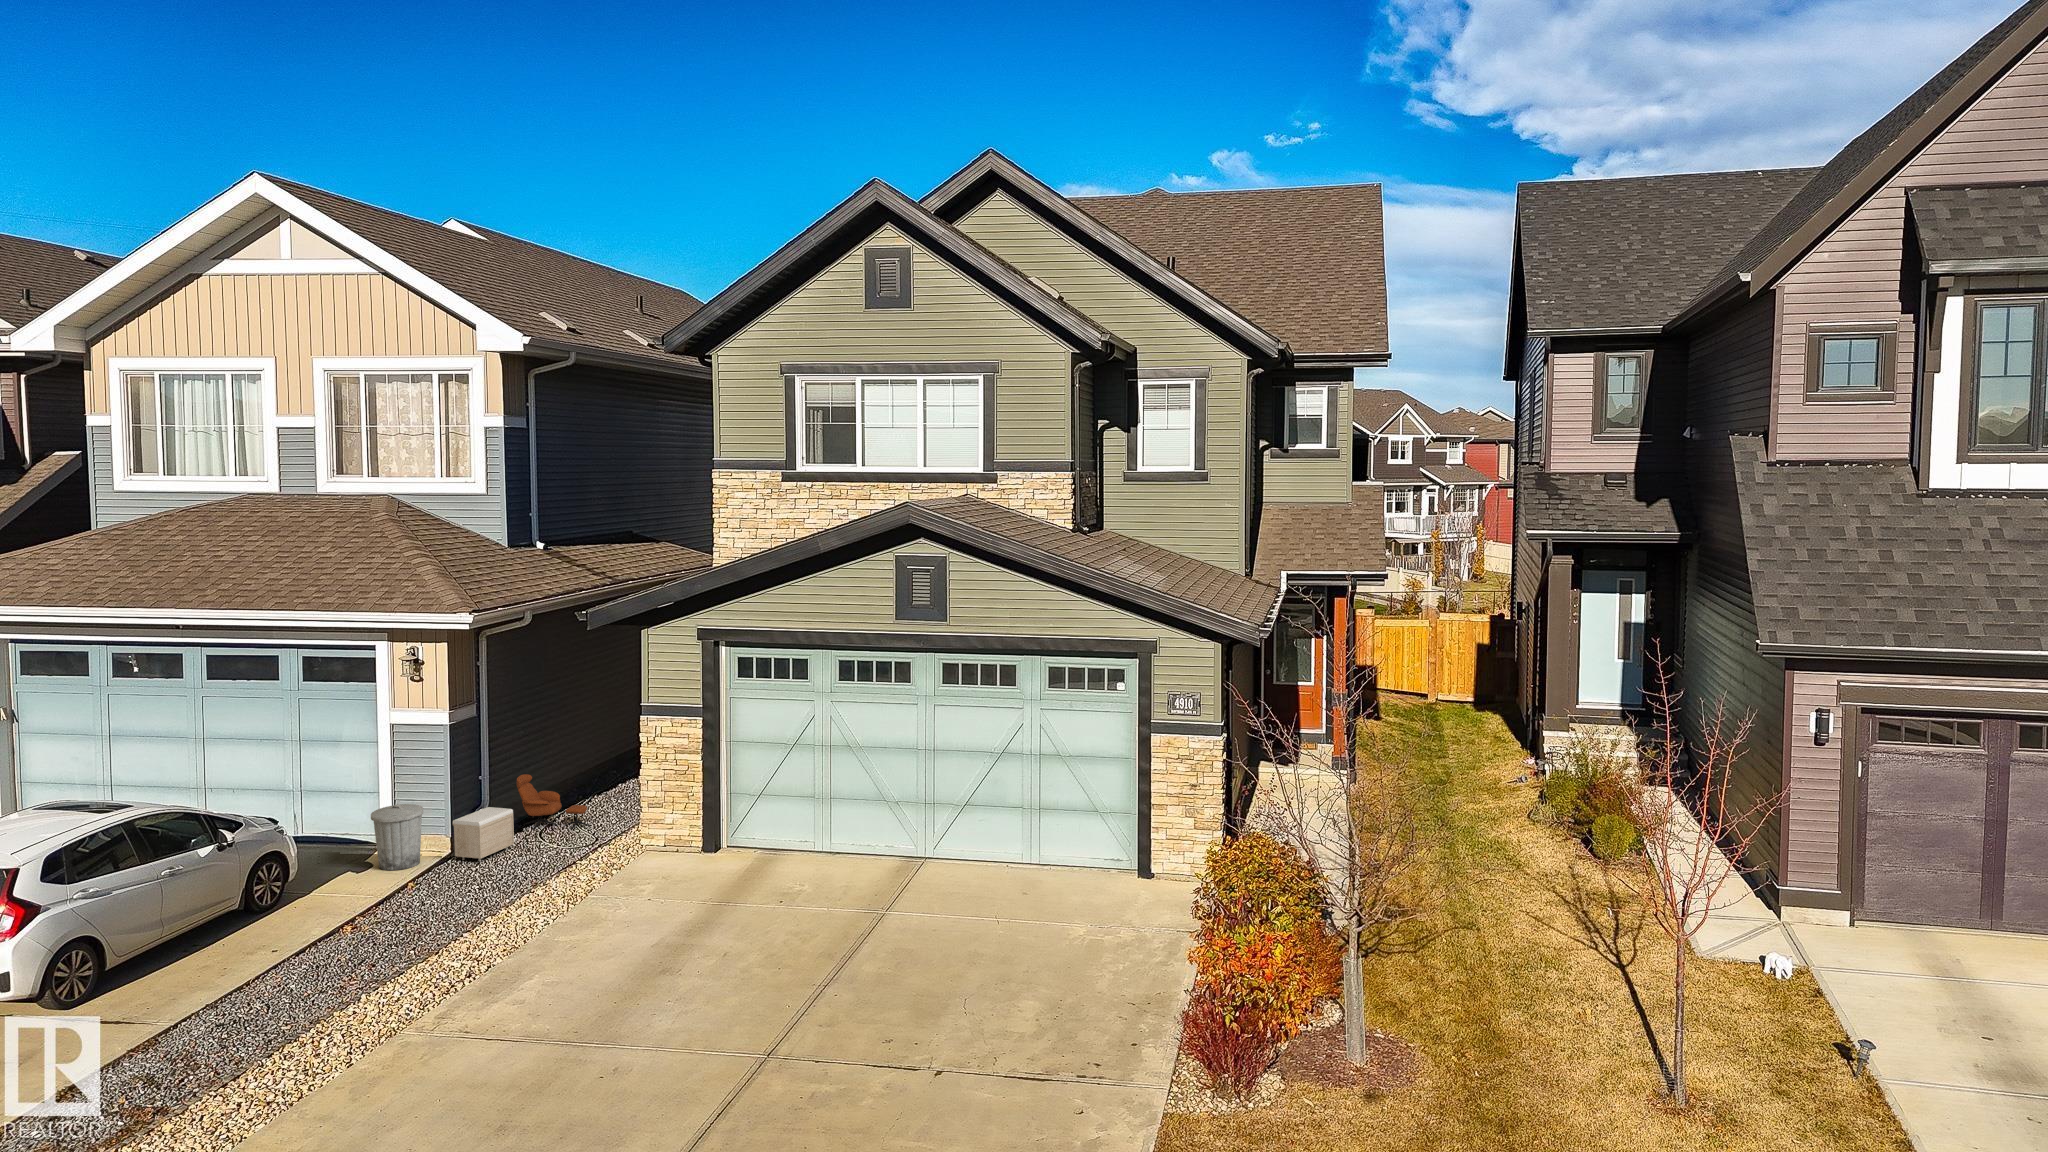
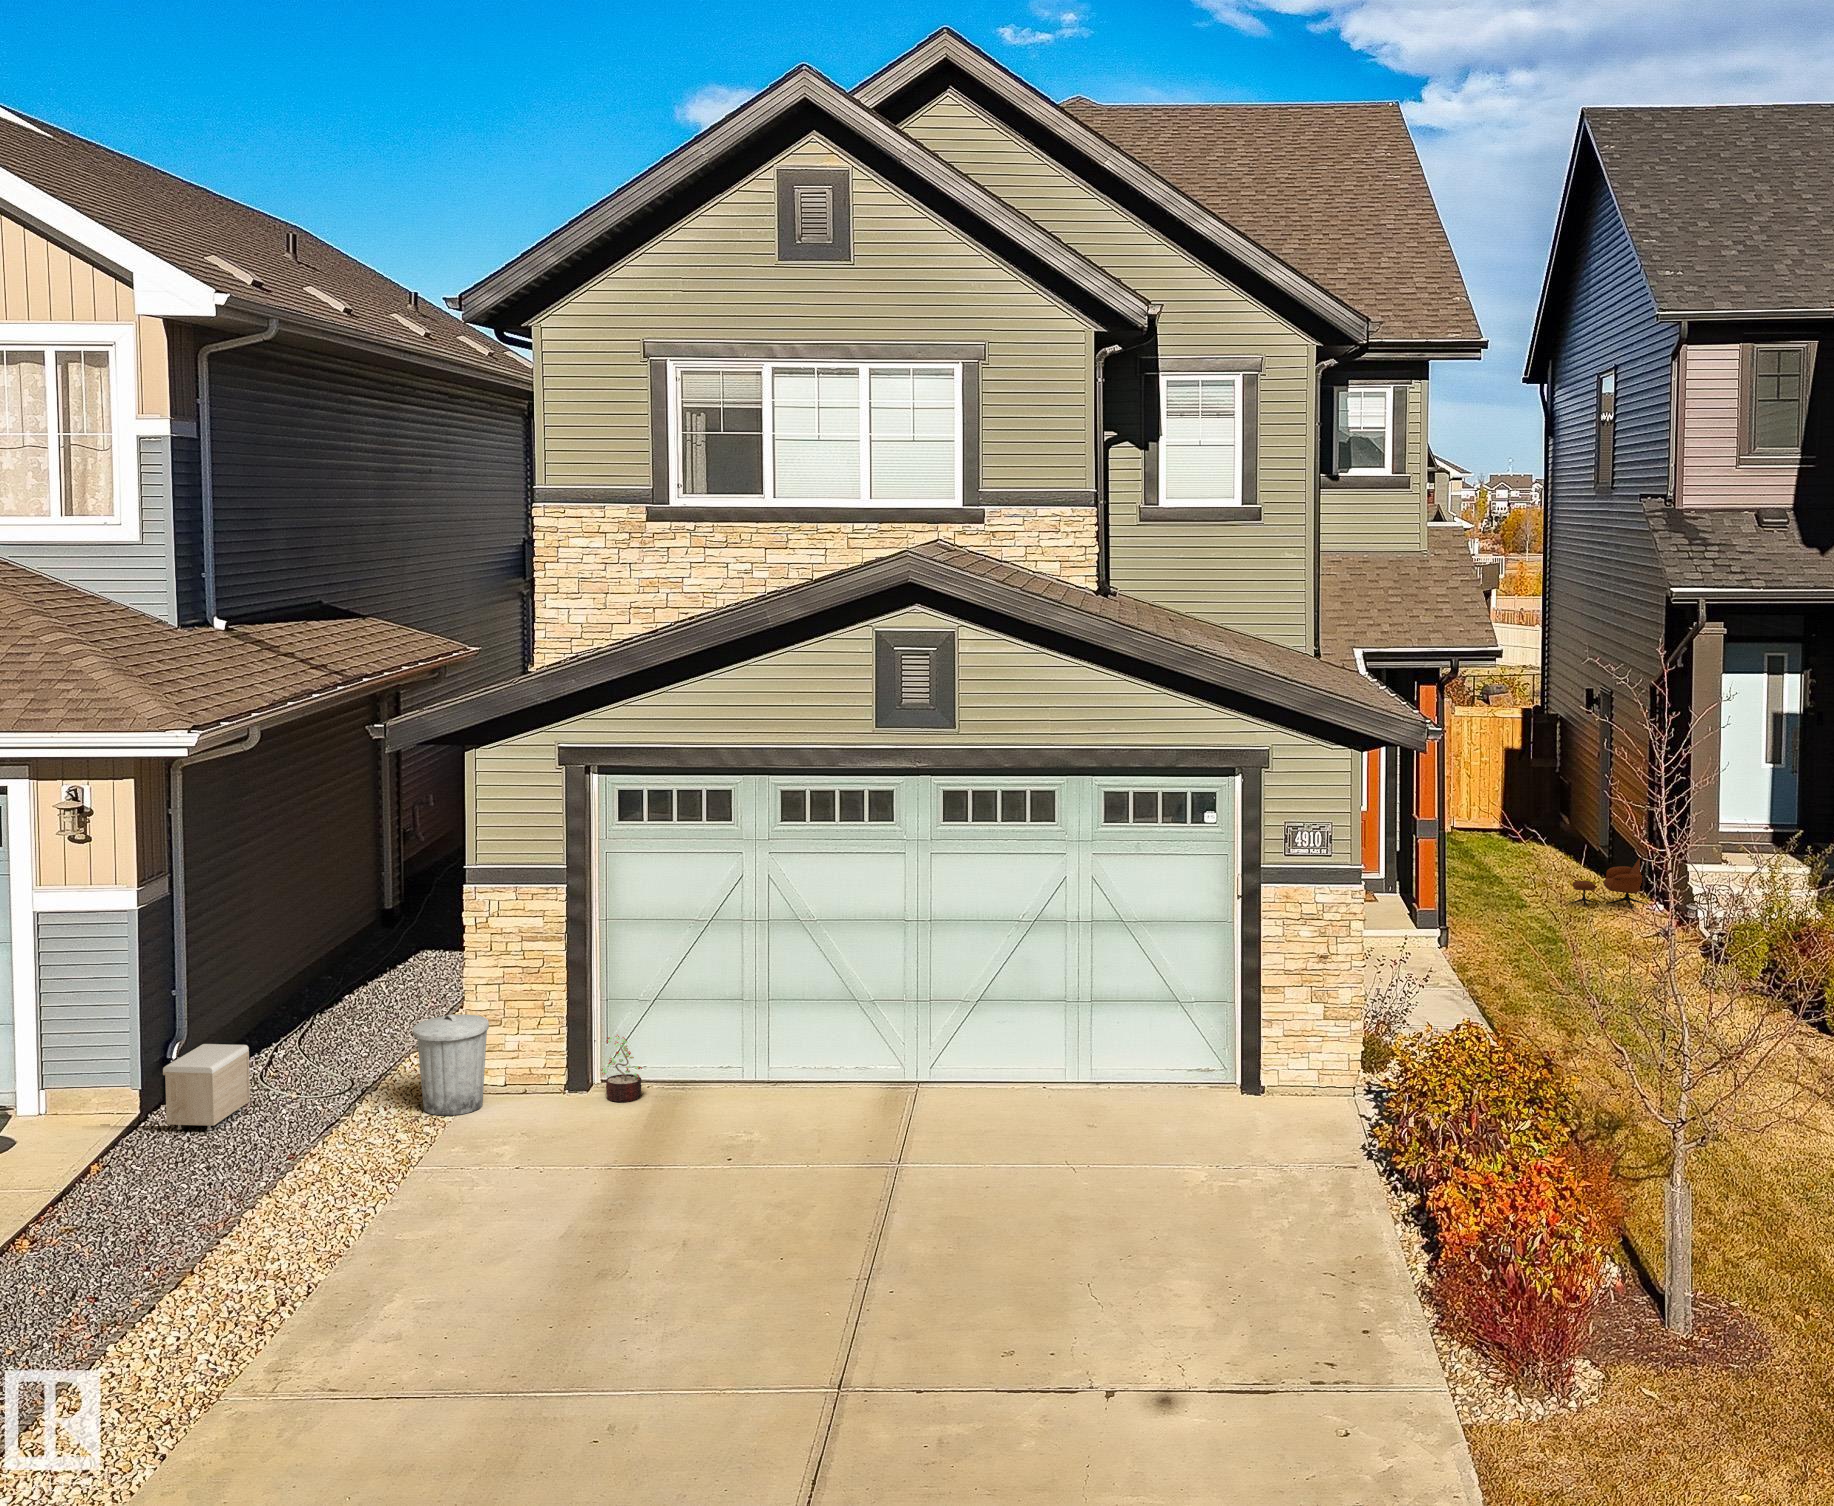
lounge chair: present [517,774,589,830] -> present [1569,858,1647,909]
trash can: present [371,804,423,870] -> present [413,1014,489,1115]
decorative plant: none [724,813,749,858] -> present [601,1035,642,1102]

